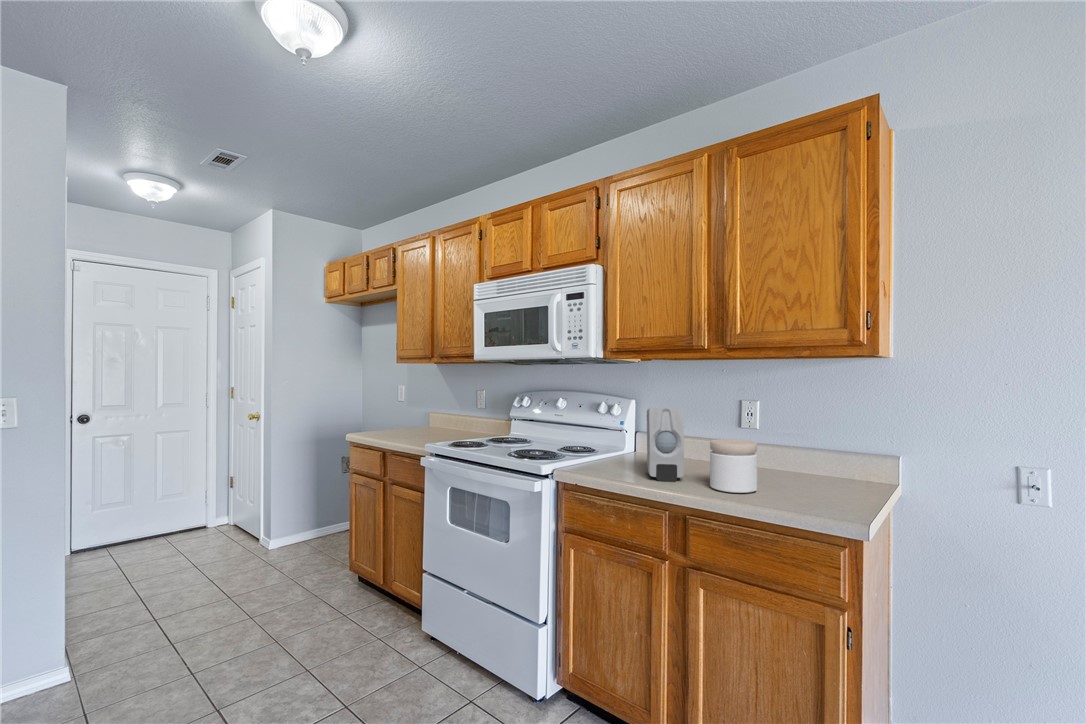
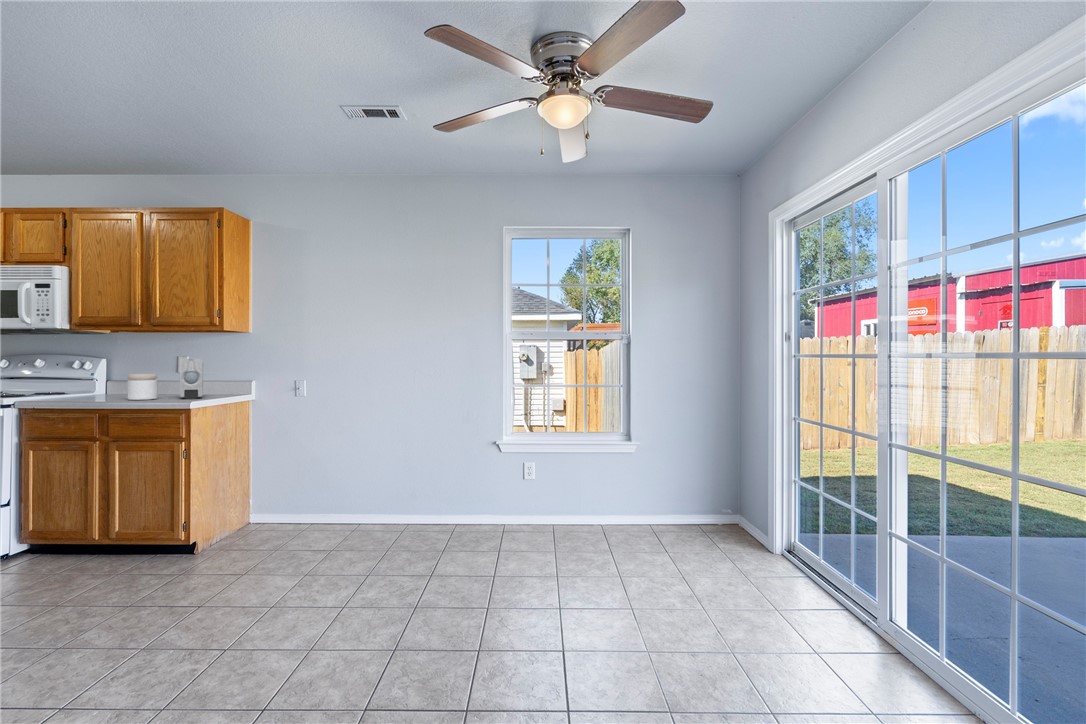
soap dispenser: present [647,408,684,481] -> present [180,358,203,399]

